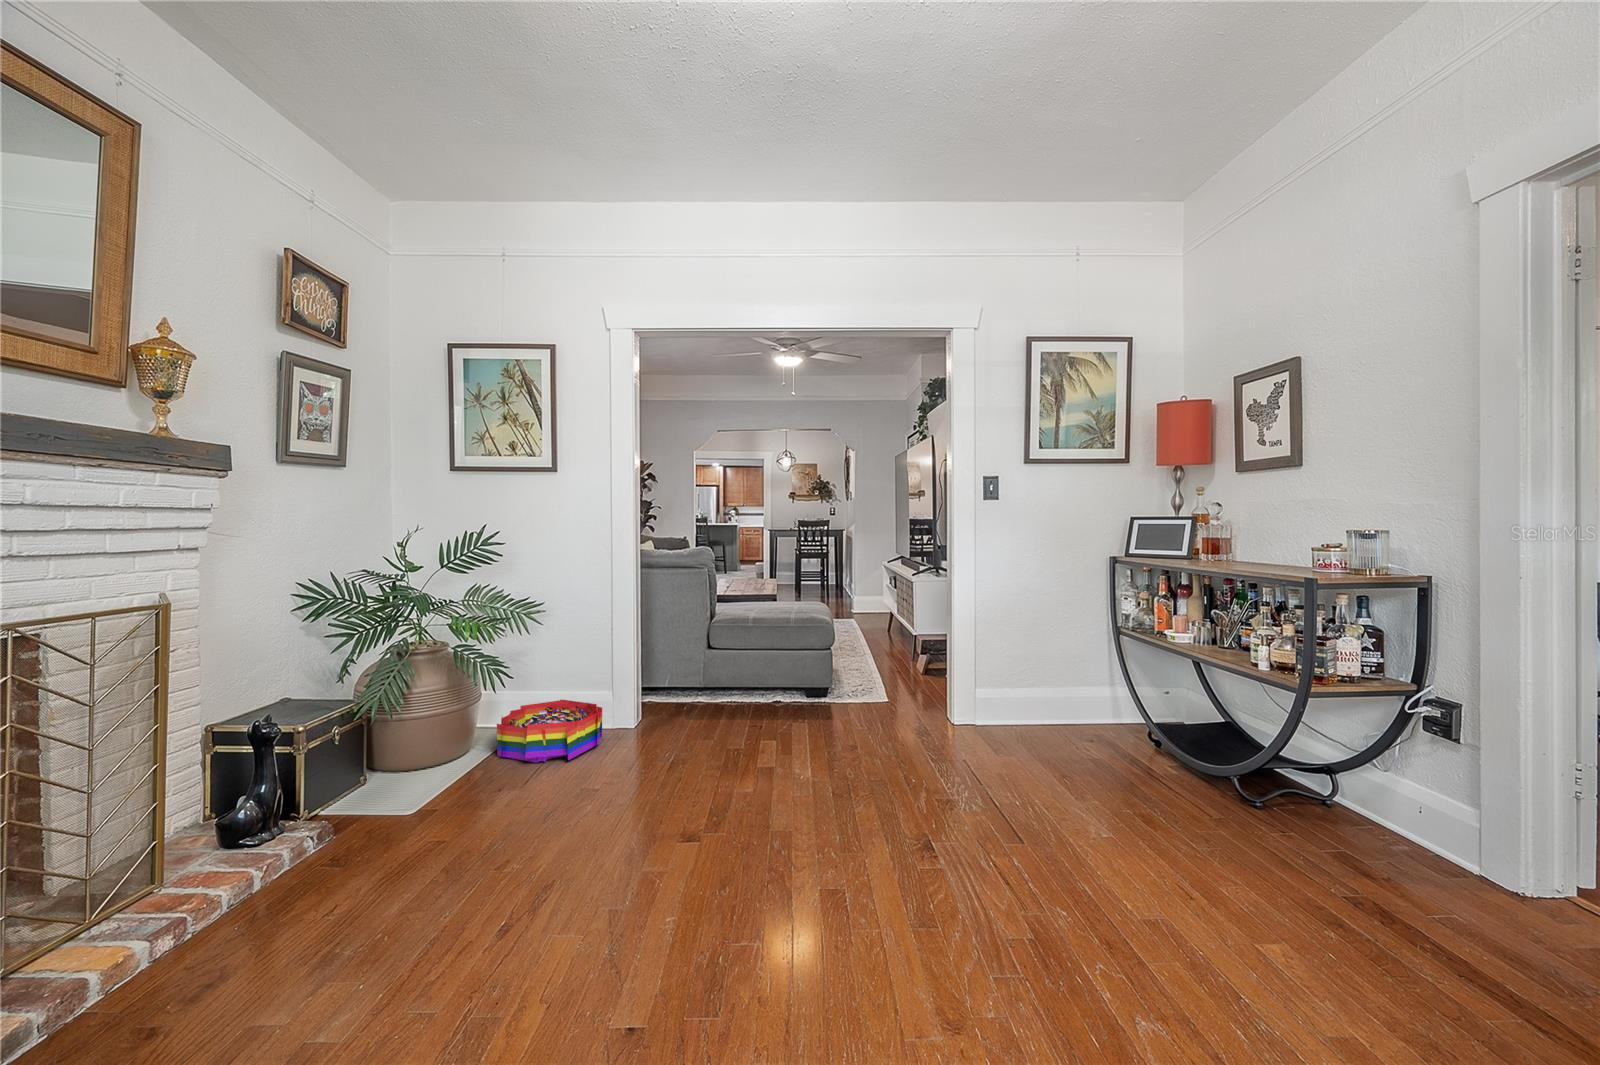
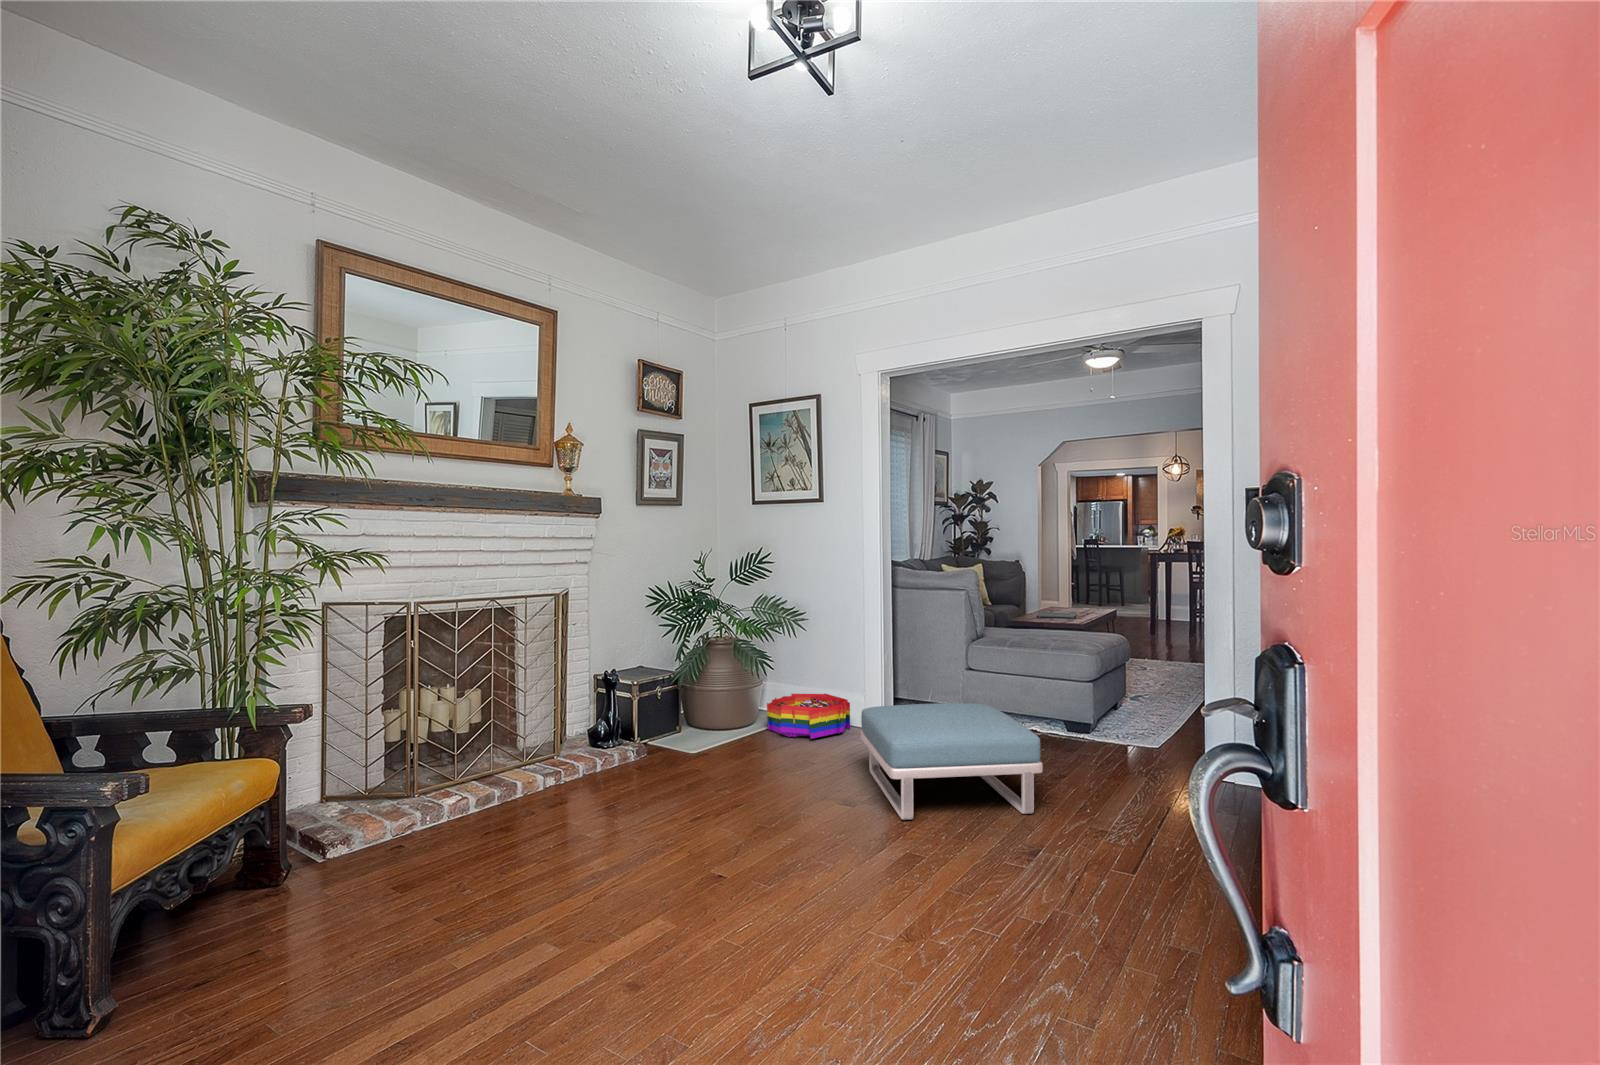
footstool: none [665,695,880,850] -> present [861,703,1043,820]

